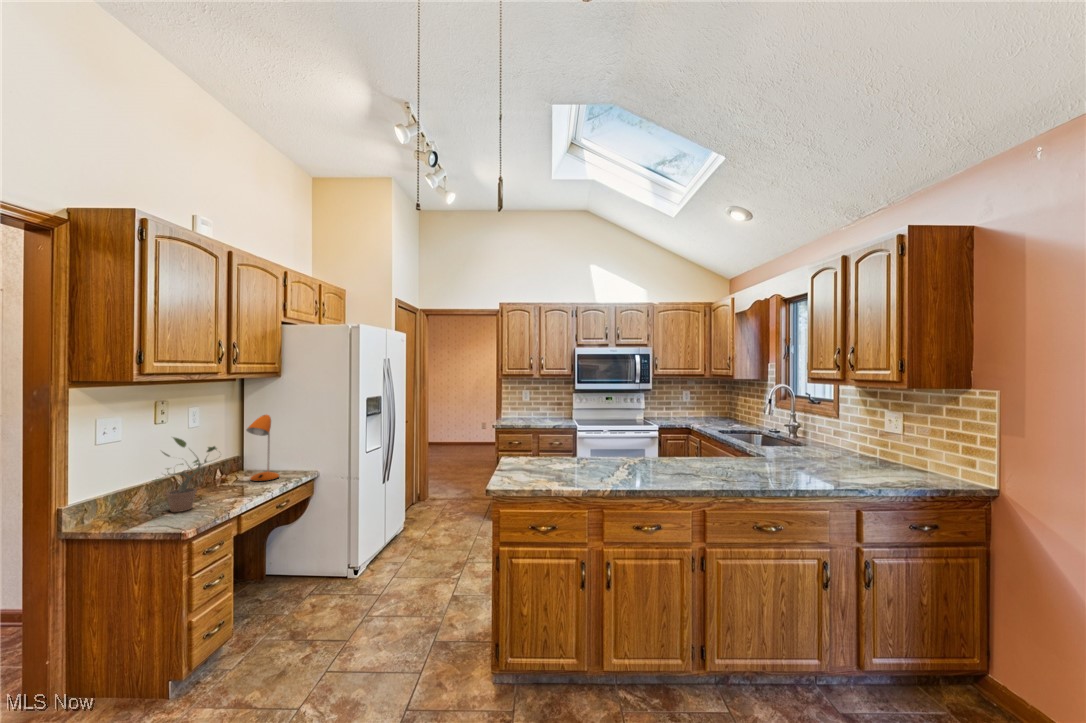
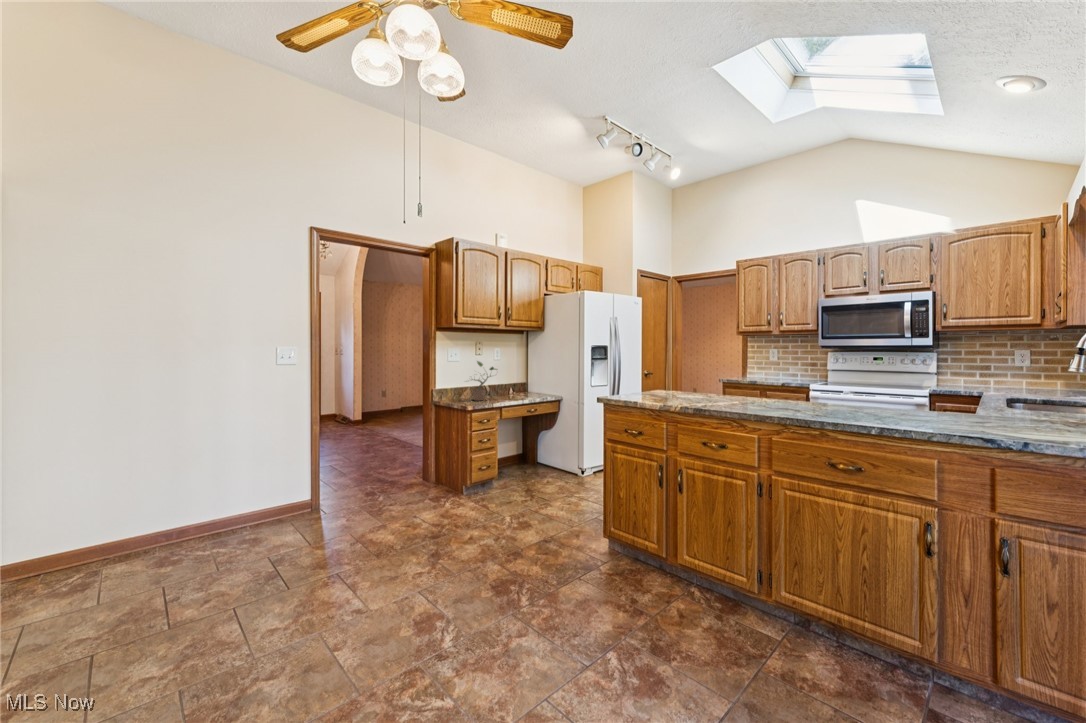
desk lamp: present [247,415,279,481] -> none [522,355,542,396]

